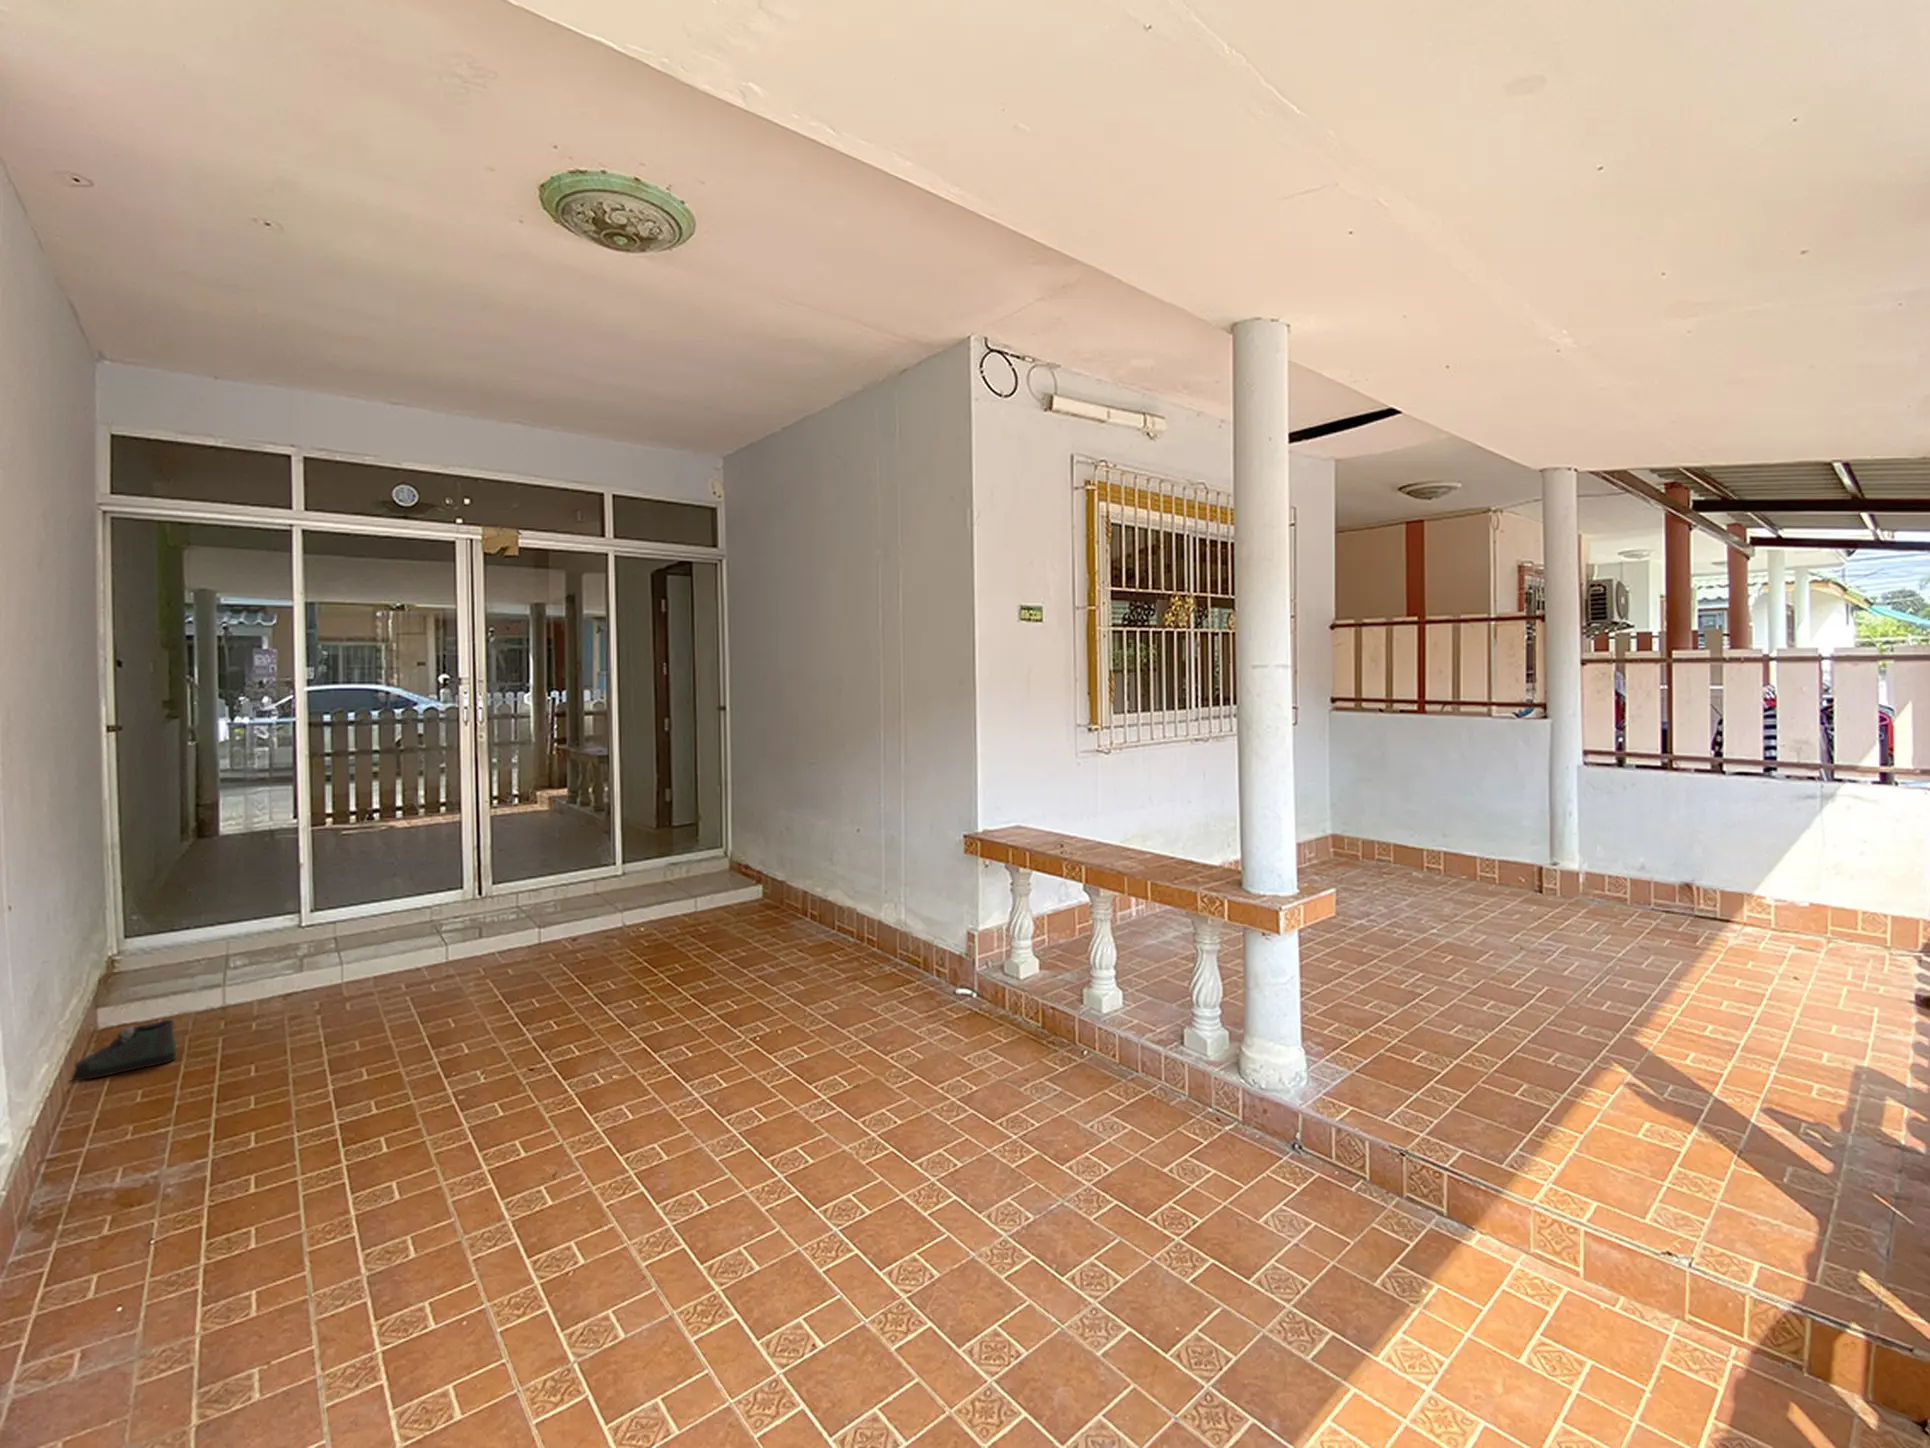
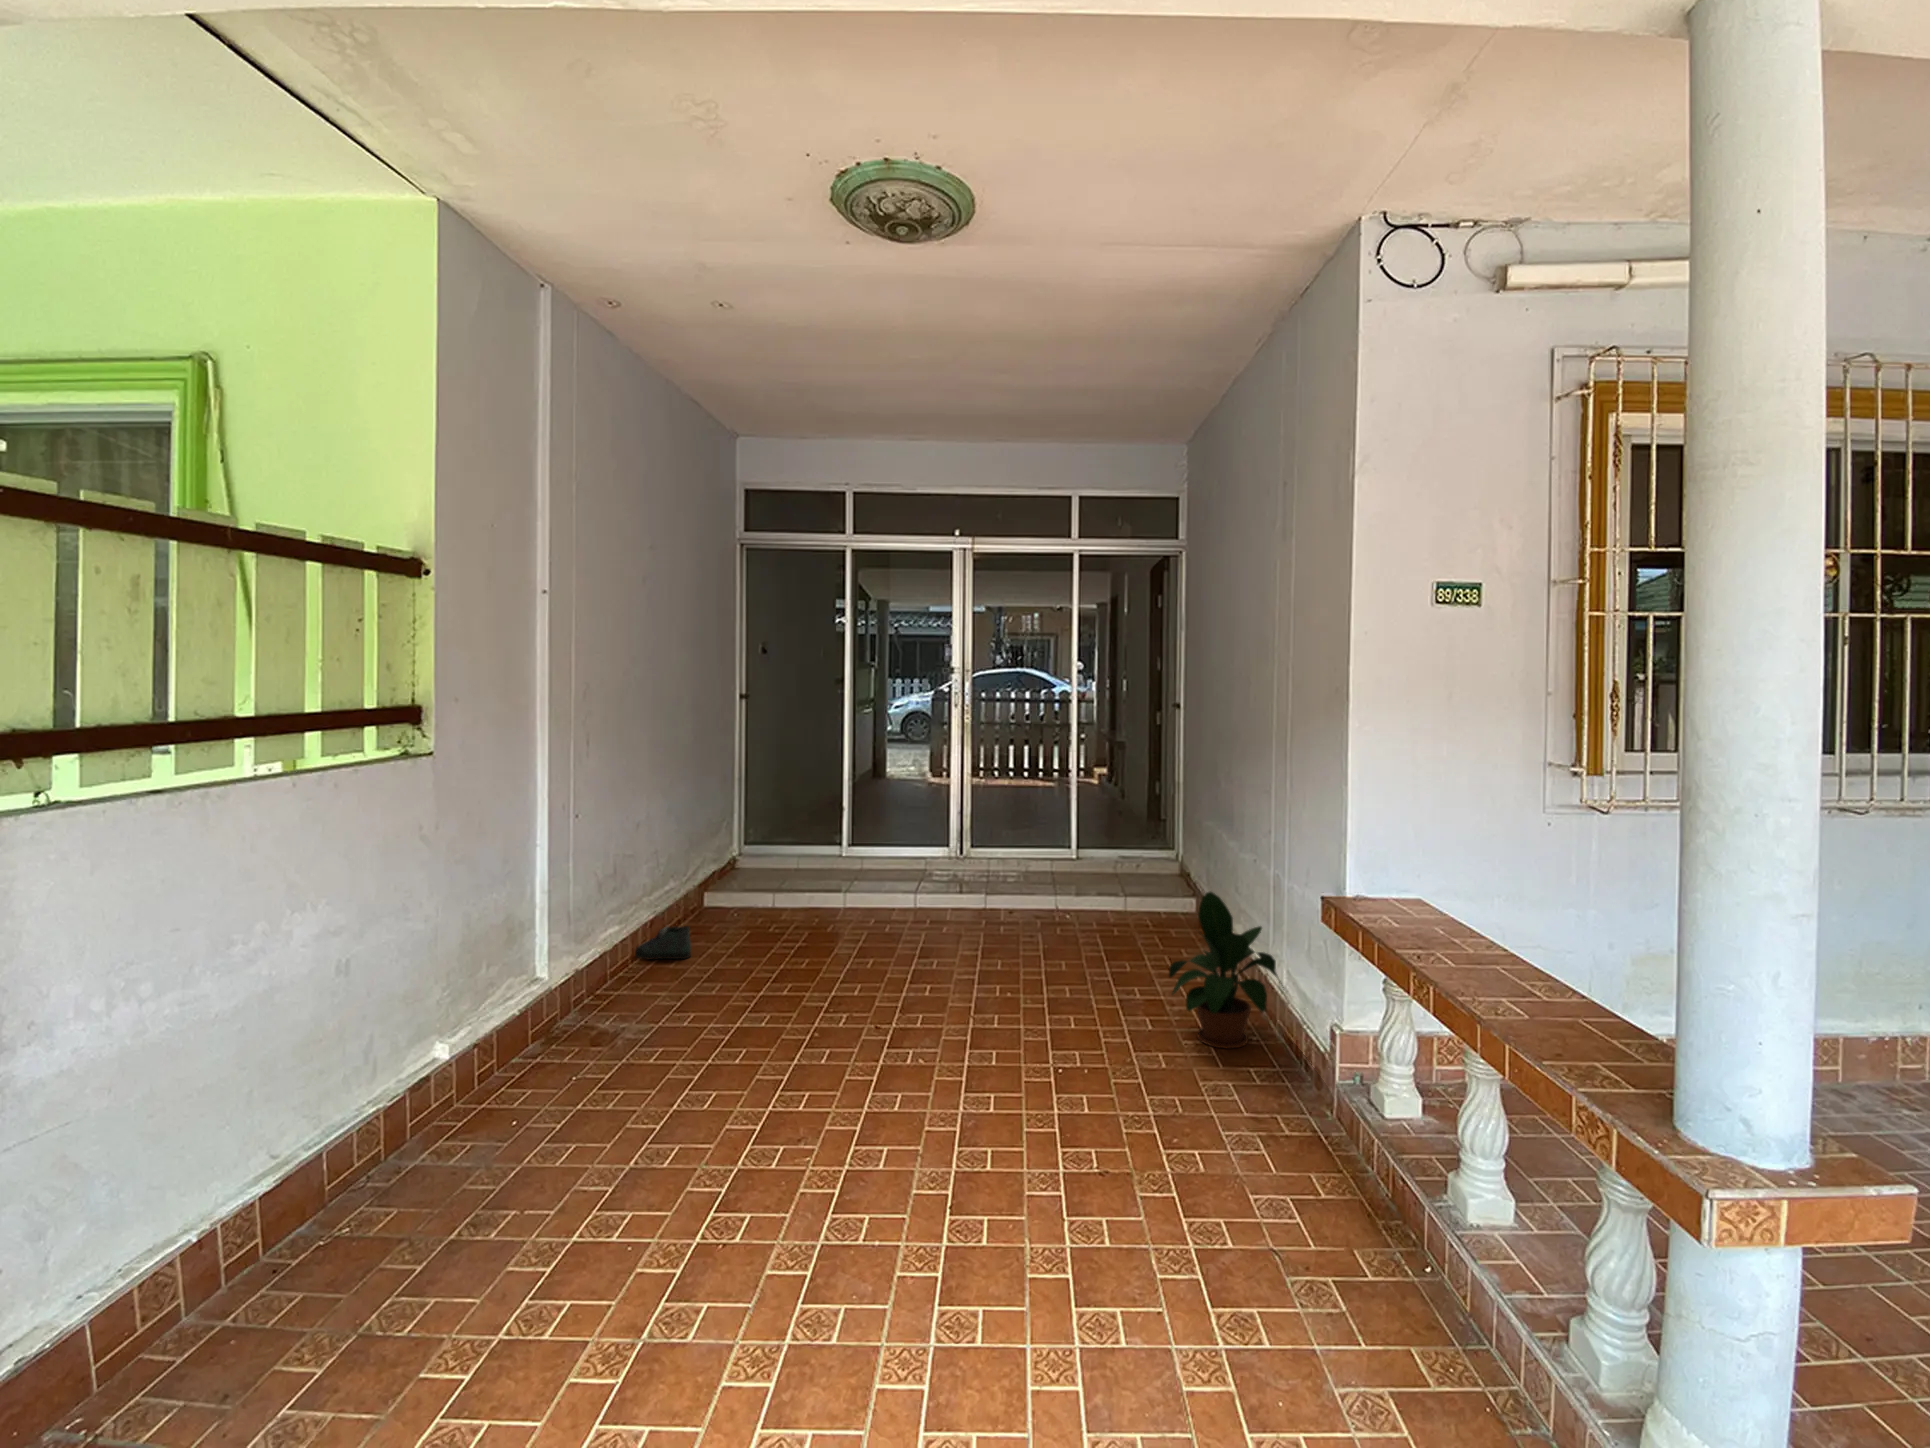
potted plant: none [811,857,911,983] -> present [1169,892,1278,1048]

